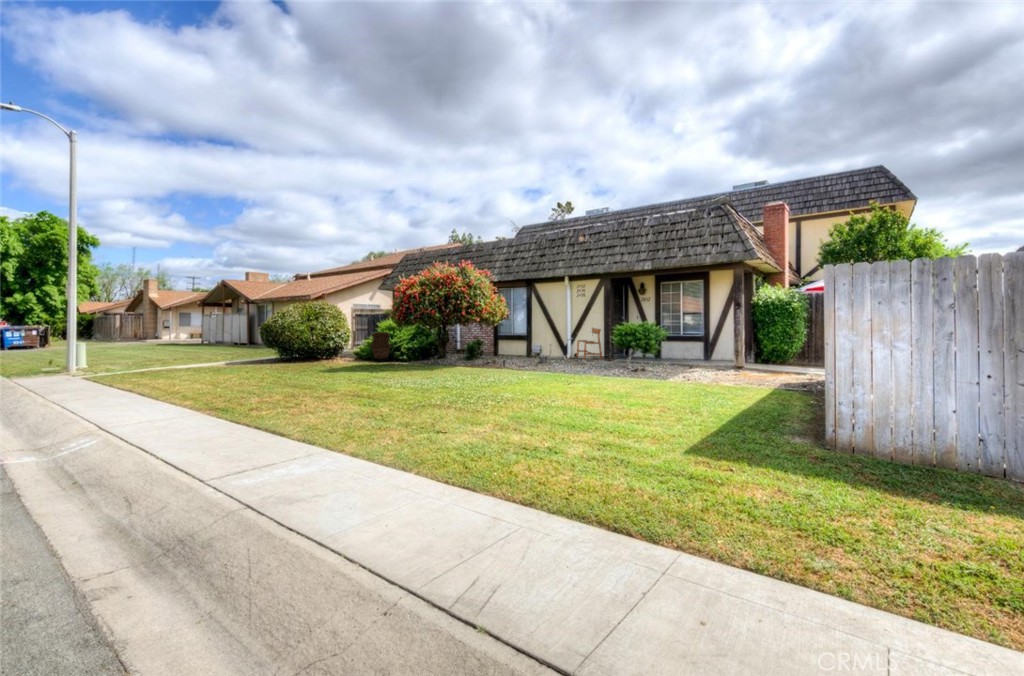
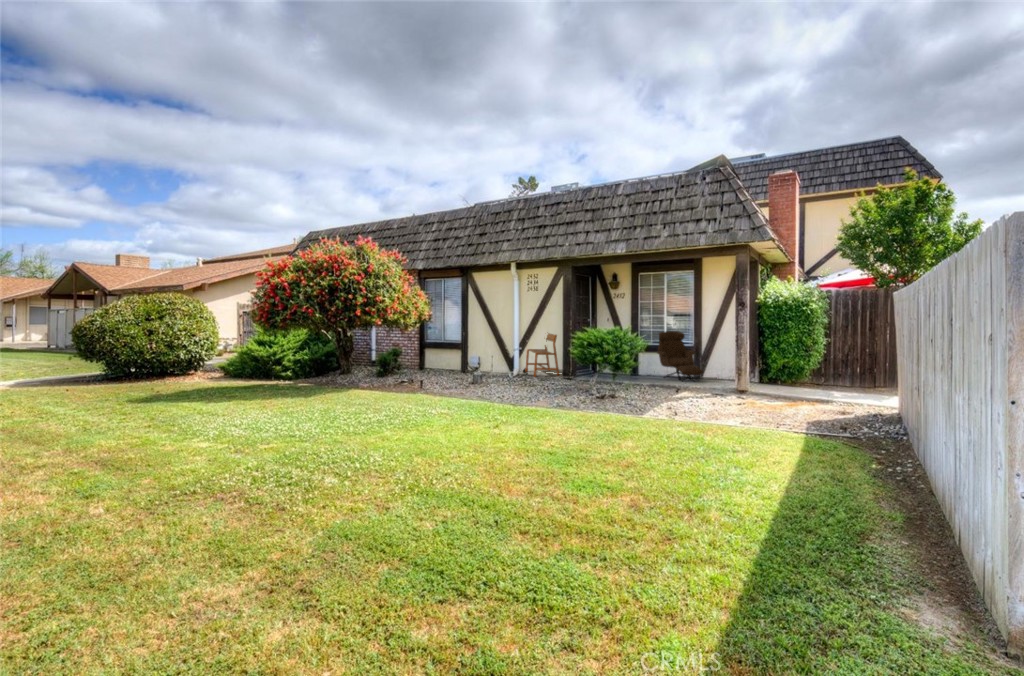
lounge chair: present [370,332,392,361] -> present [657,331,703,379]

